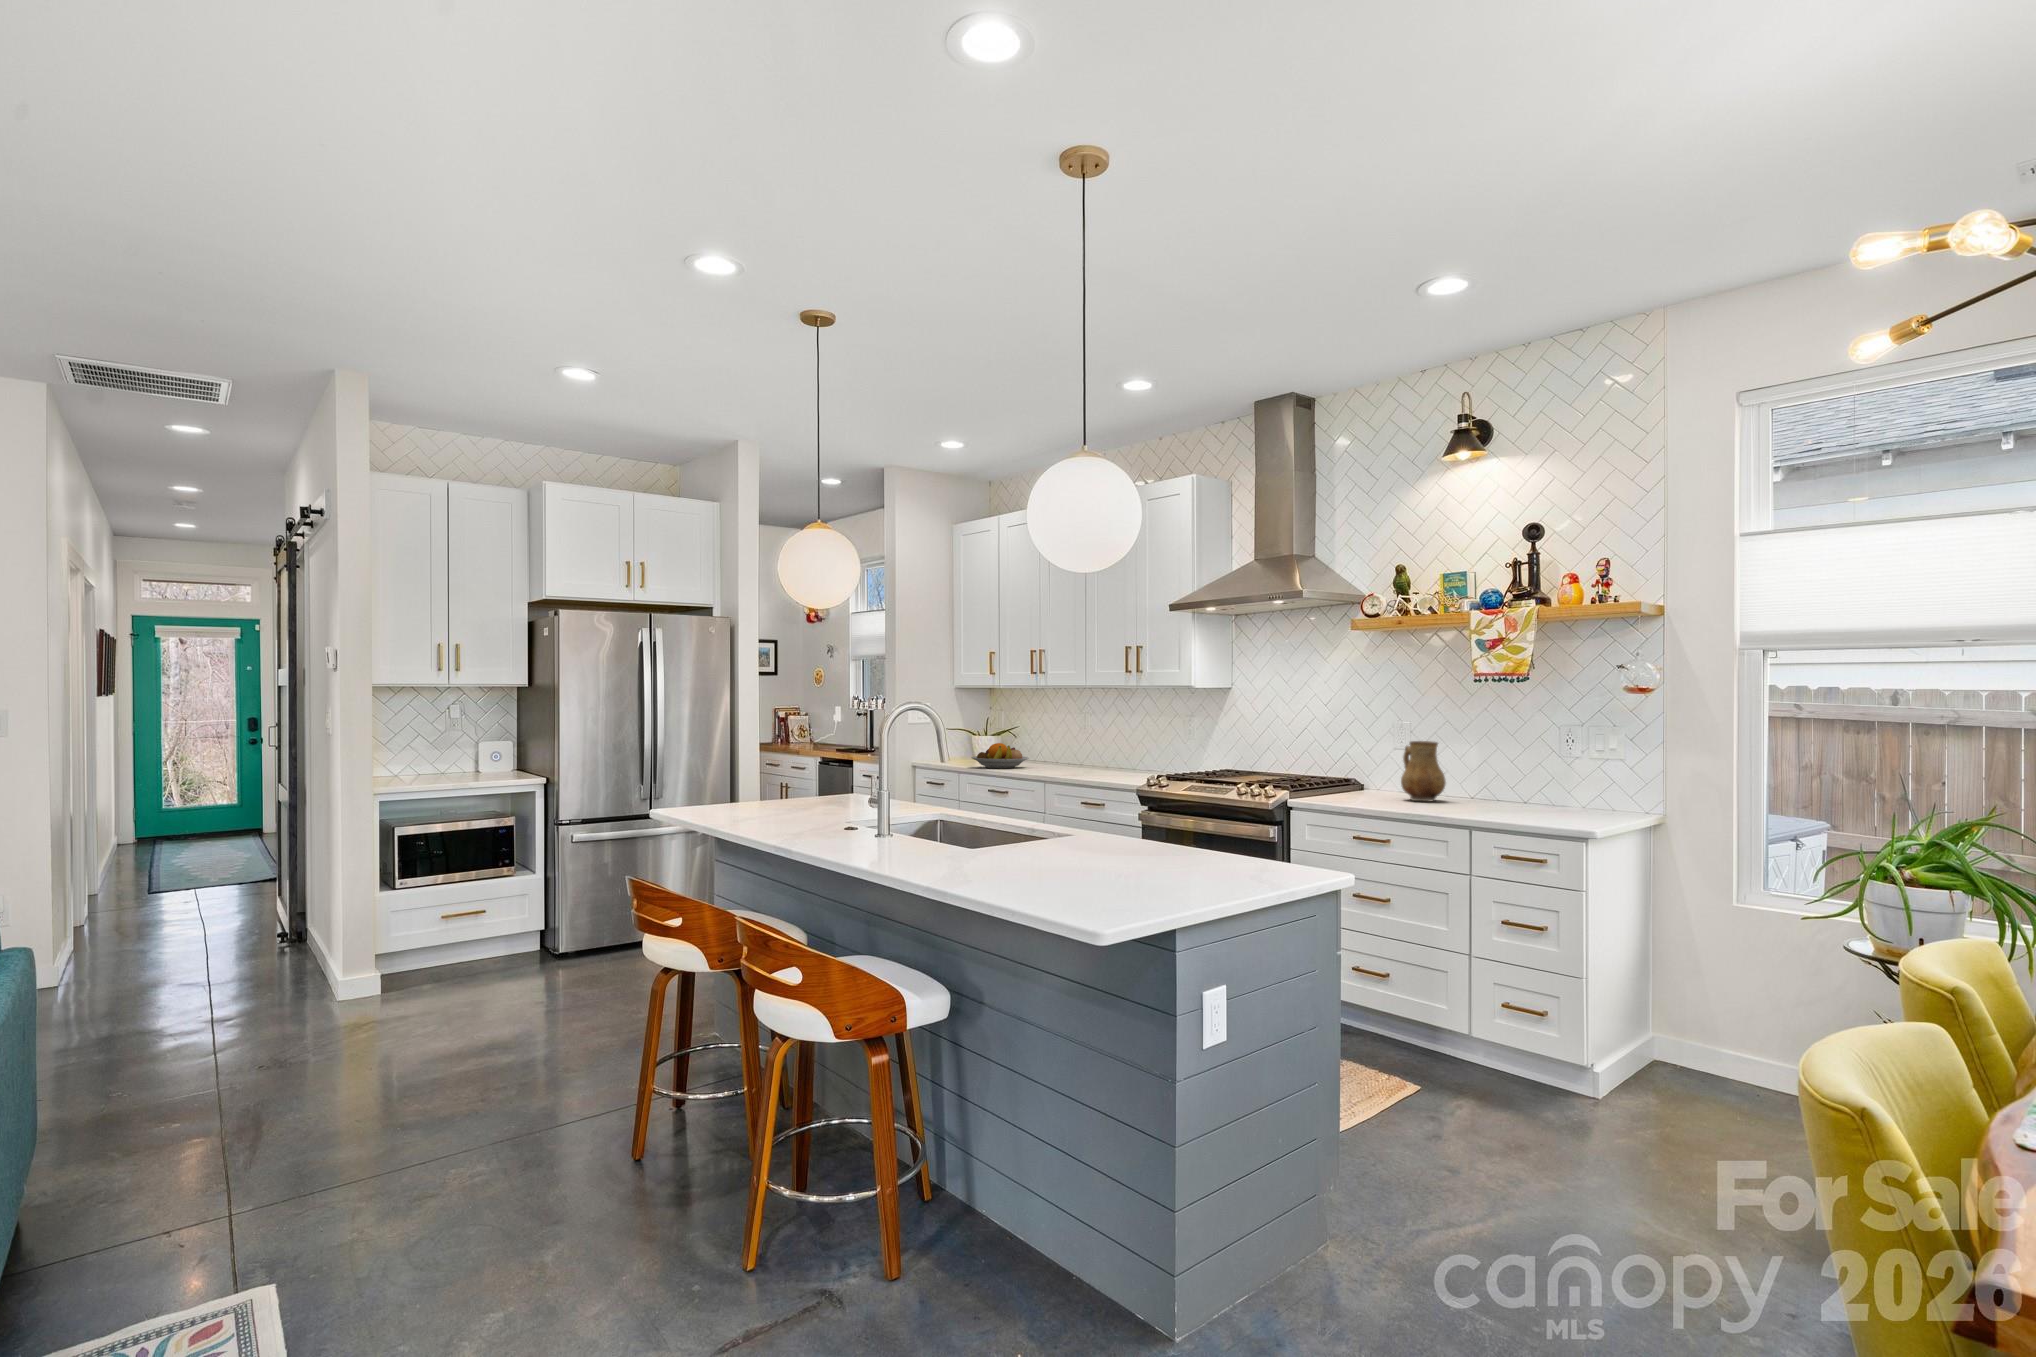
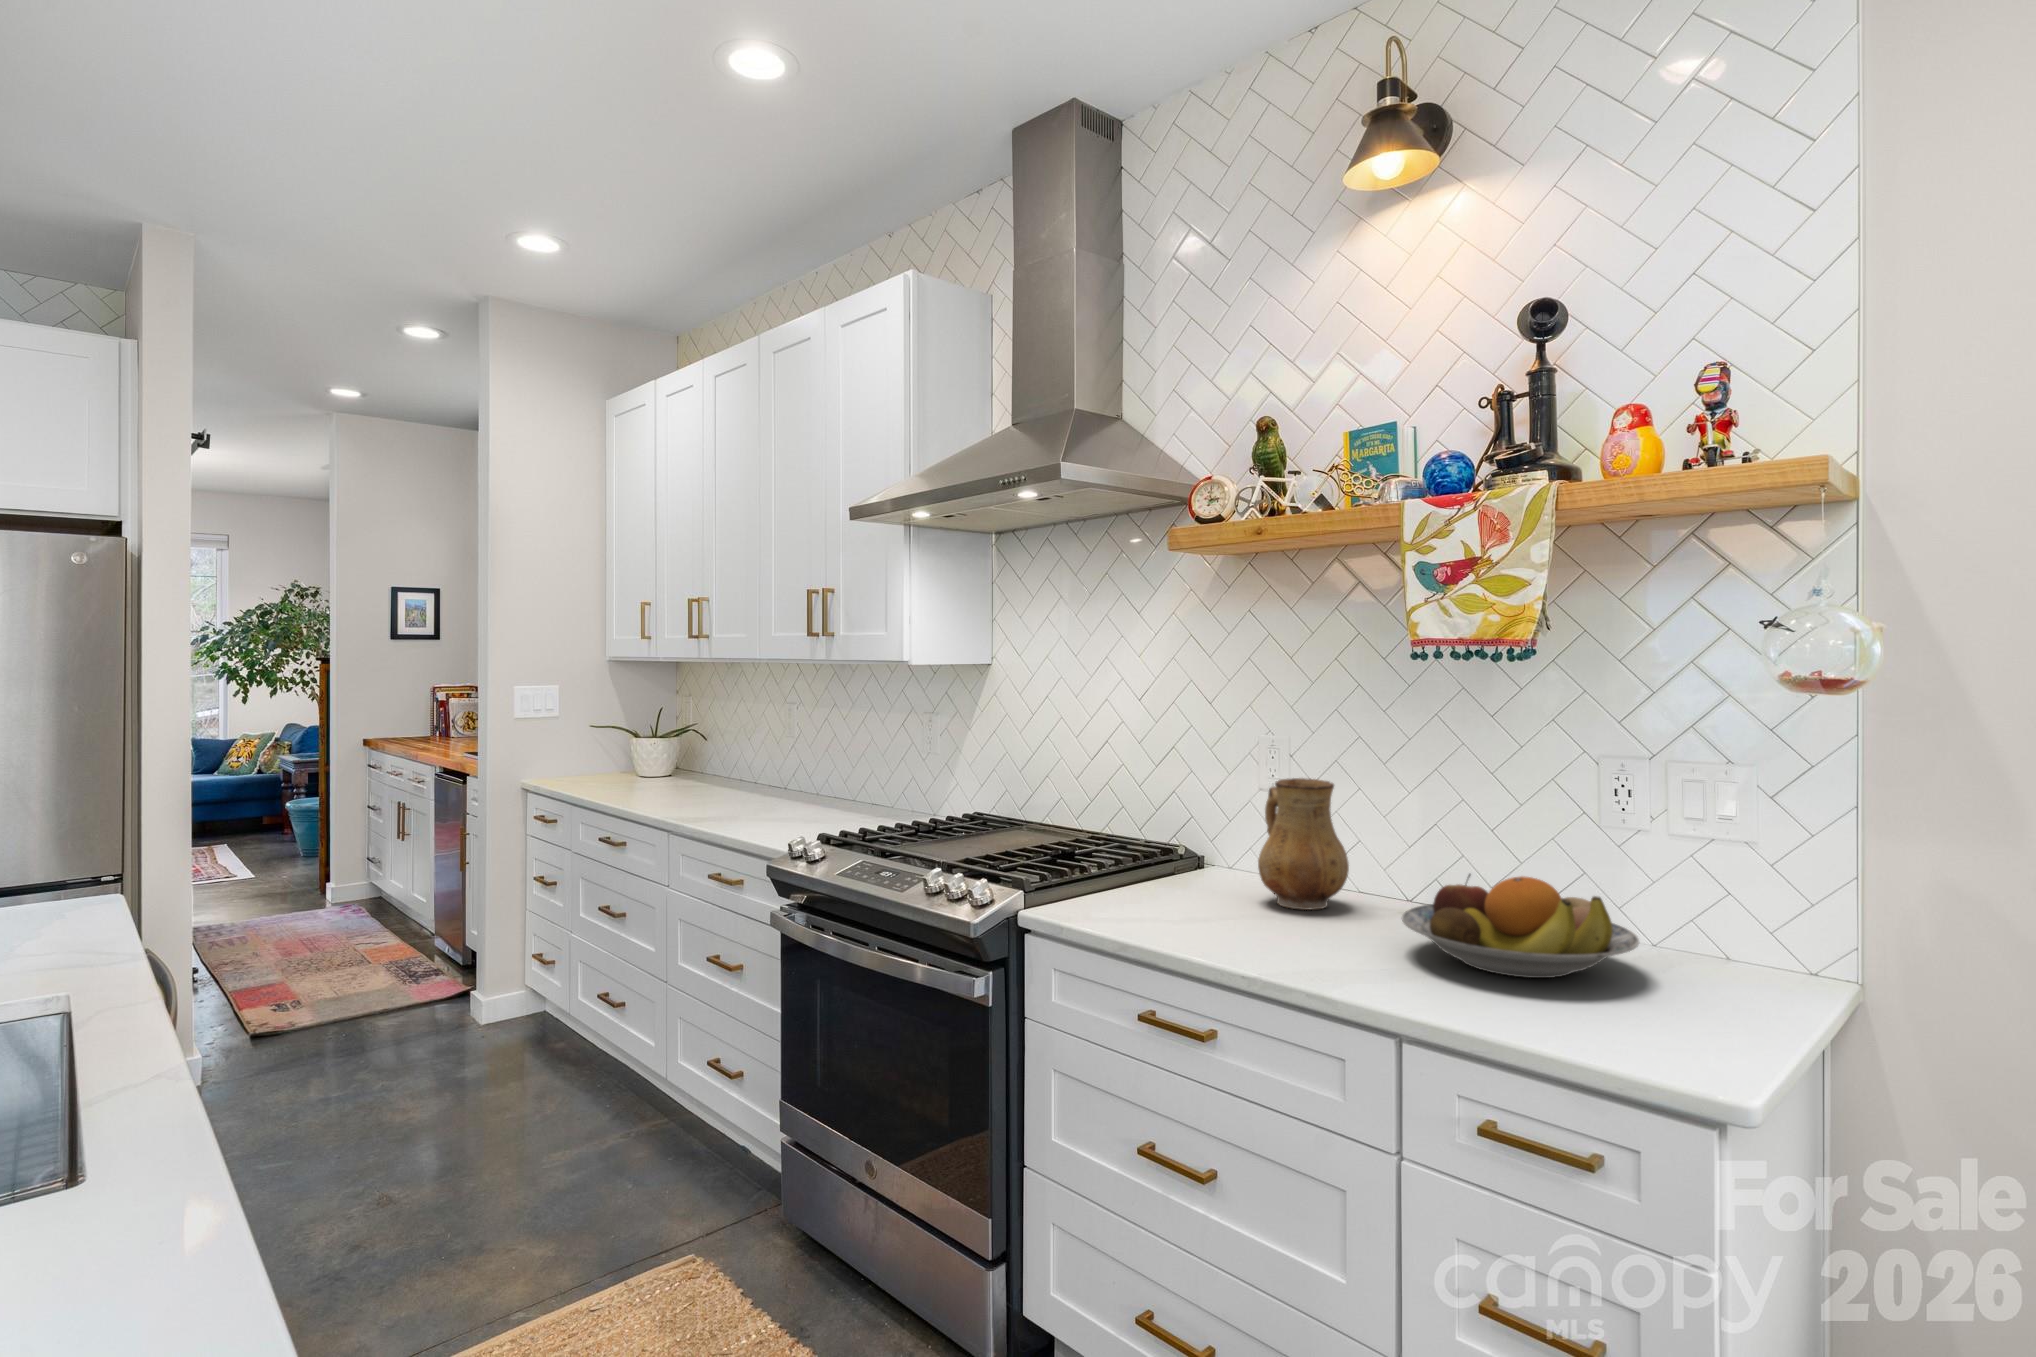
fruit bowl: present [971,743,1029,768] -> present [1402,874,1639,978]

